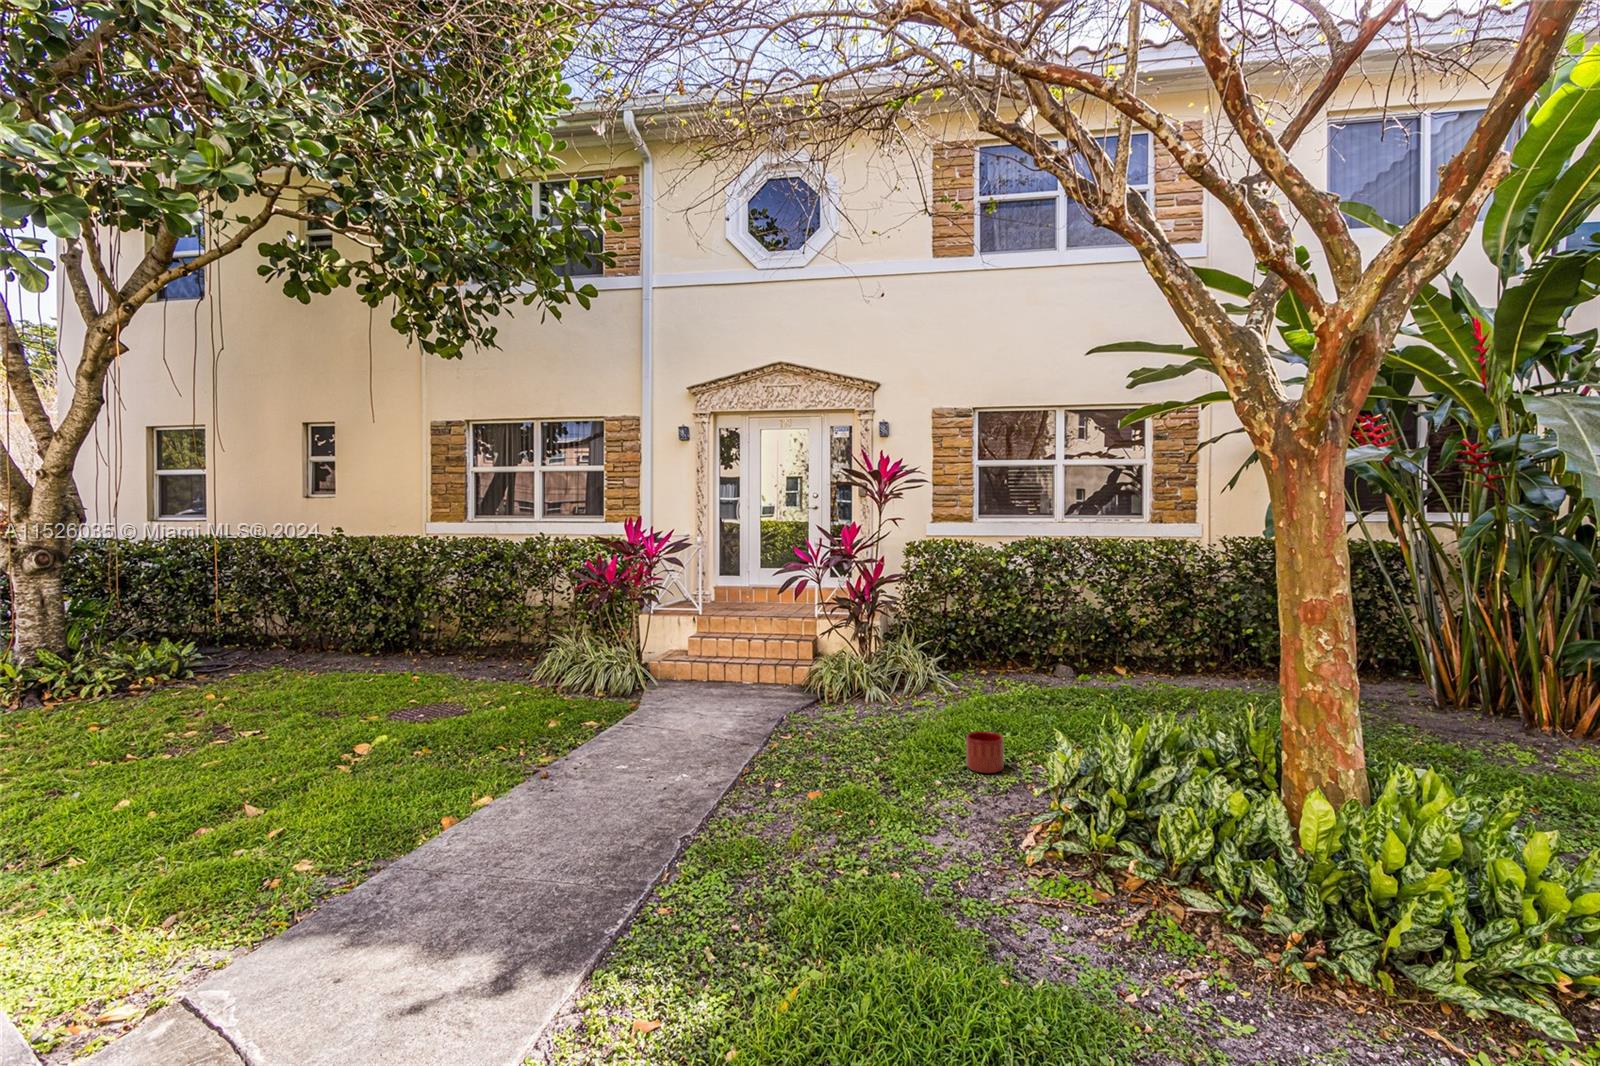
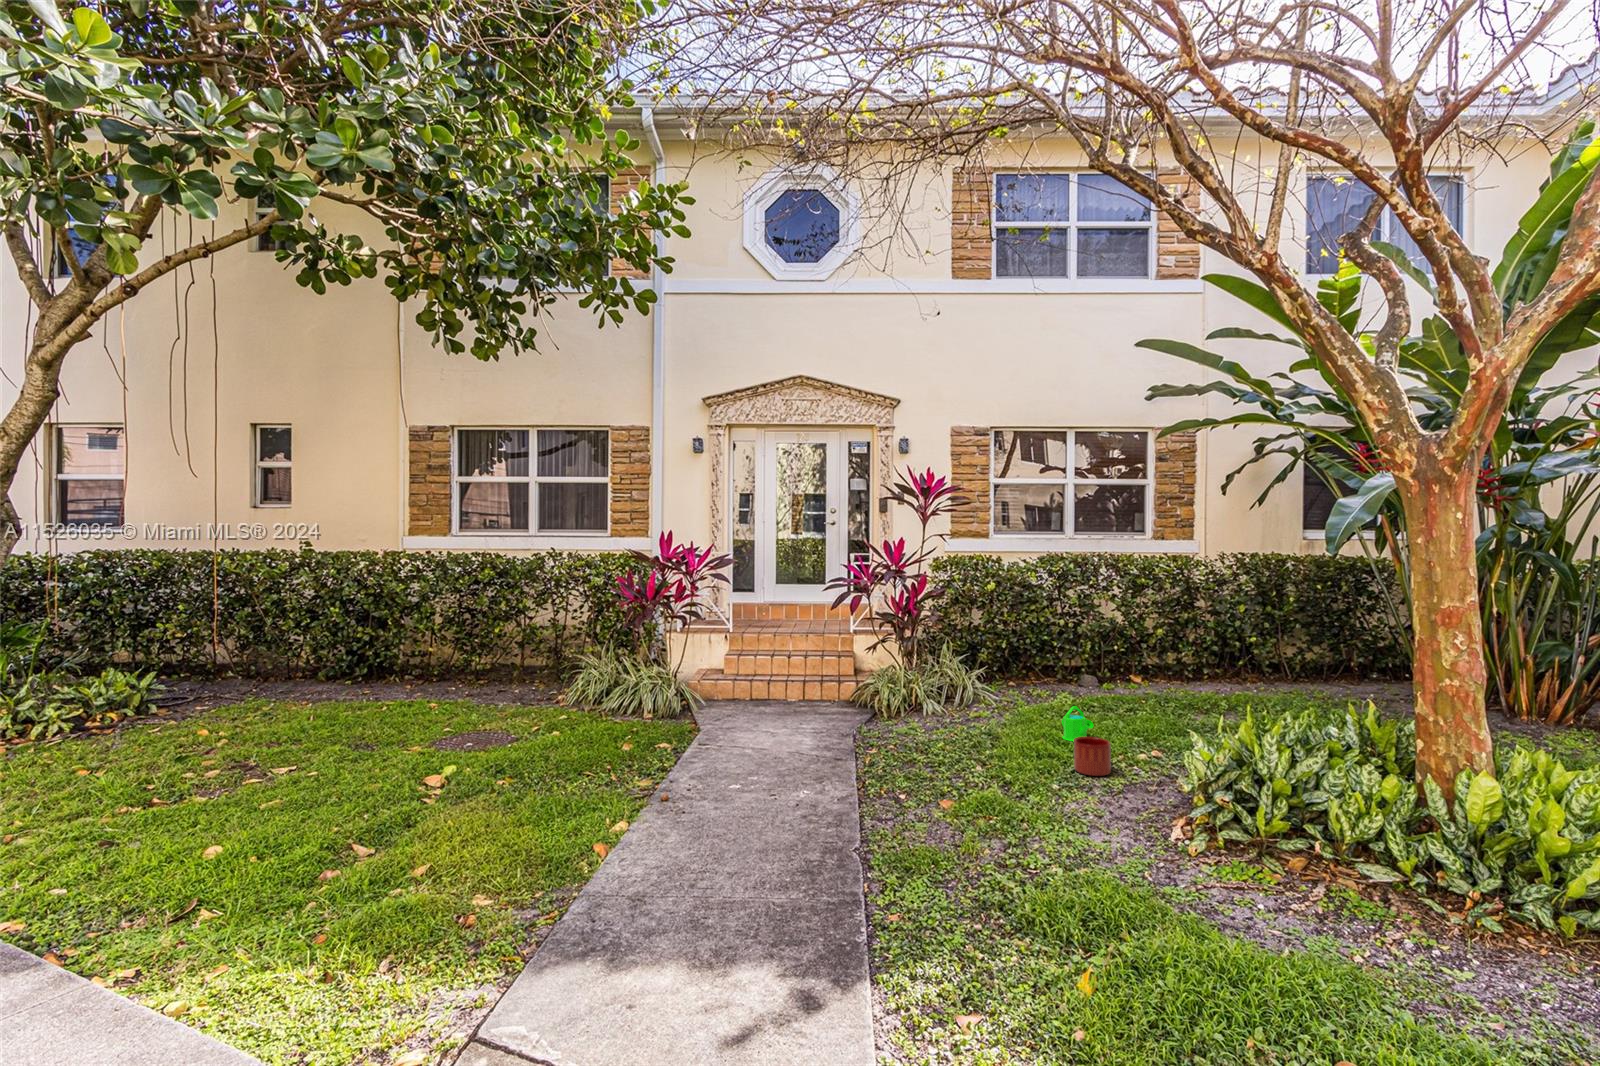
watering can: none [982,698,1010,735] -> present [1062,706,1094,742]

